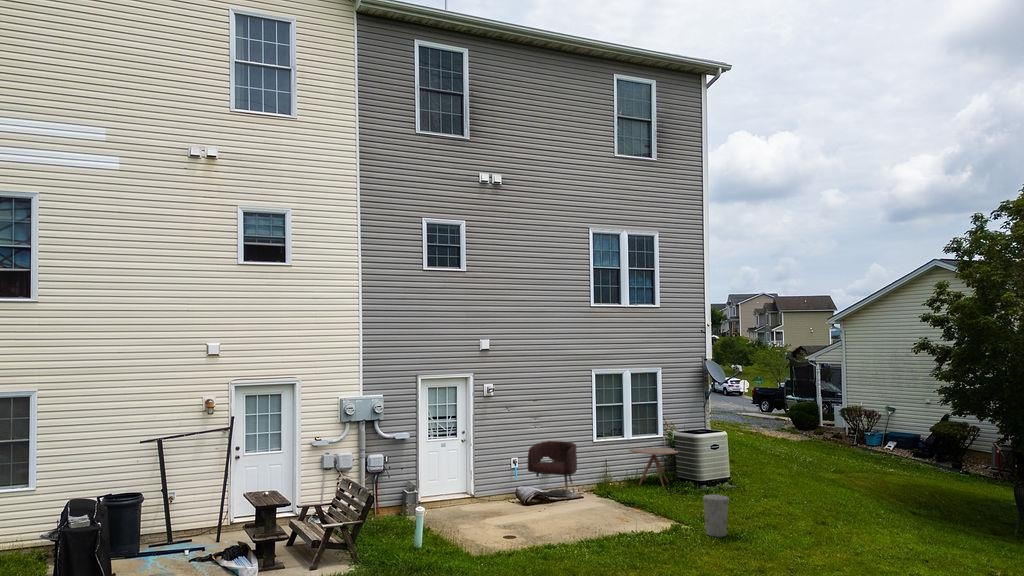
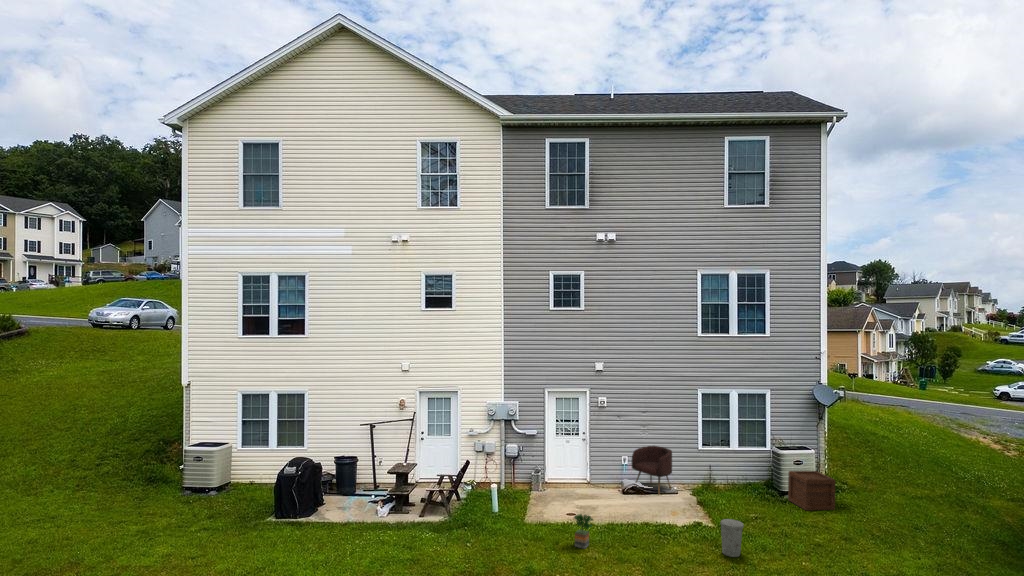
round table: present [629,446,678,487] -> none [727,458,773,497]
wooden crate: none [700,449,751,491] -> present [788,471,835,511]
potted tree: none [542,511,570,556] -> present [574,514,593,549]

